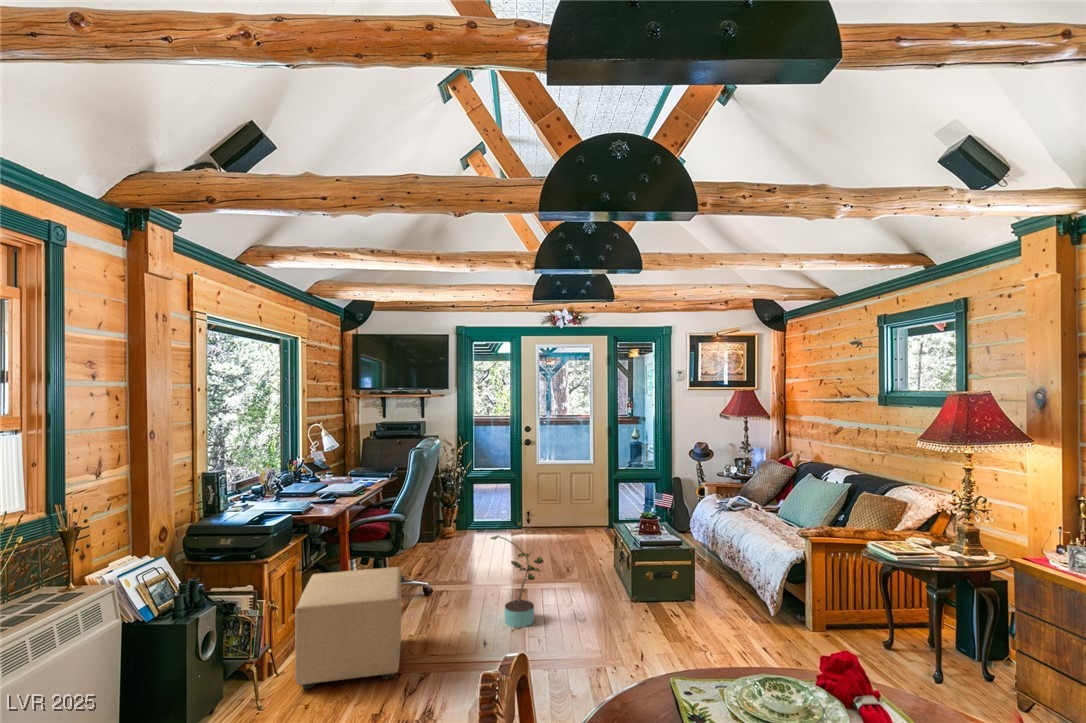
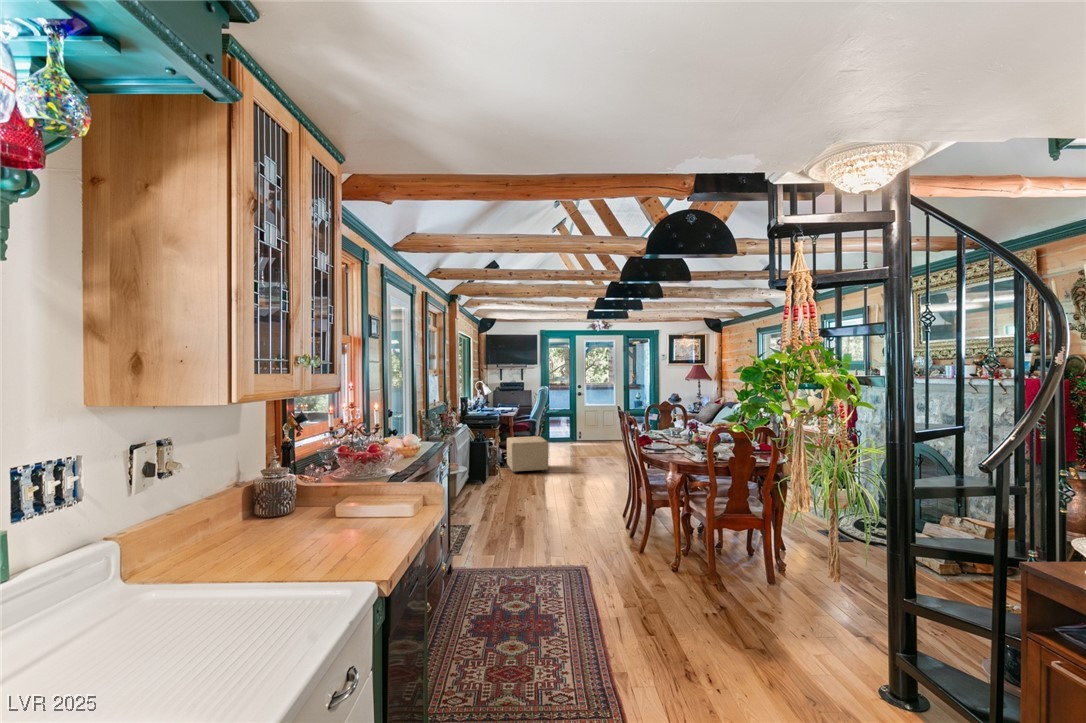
potted plant: present [491,522,543,627] -> none [575,421,599,464]

